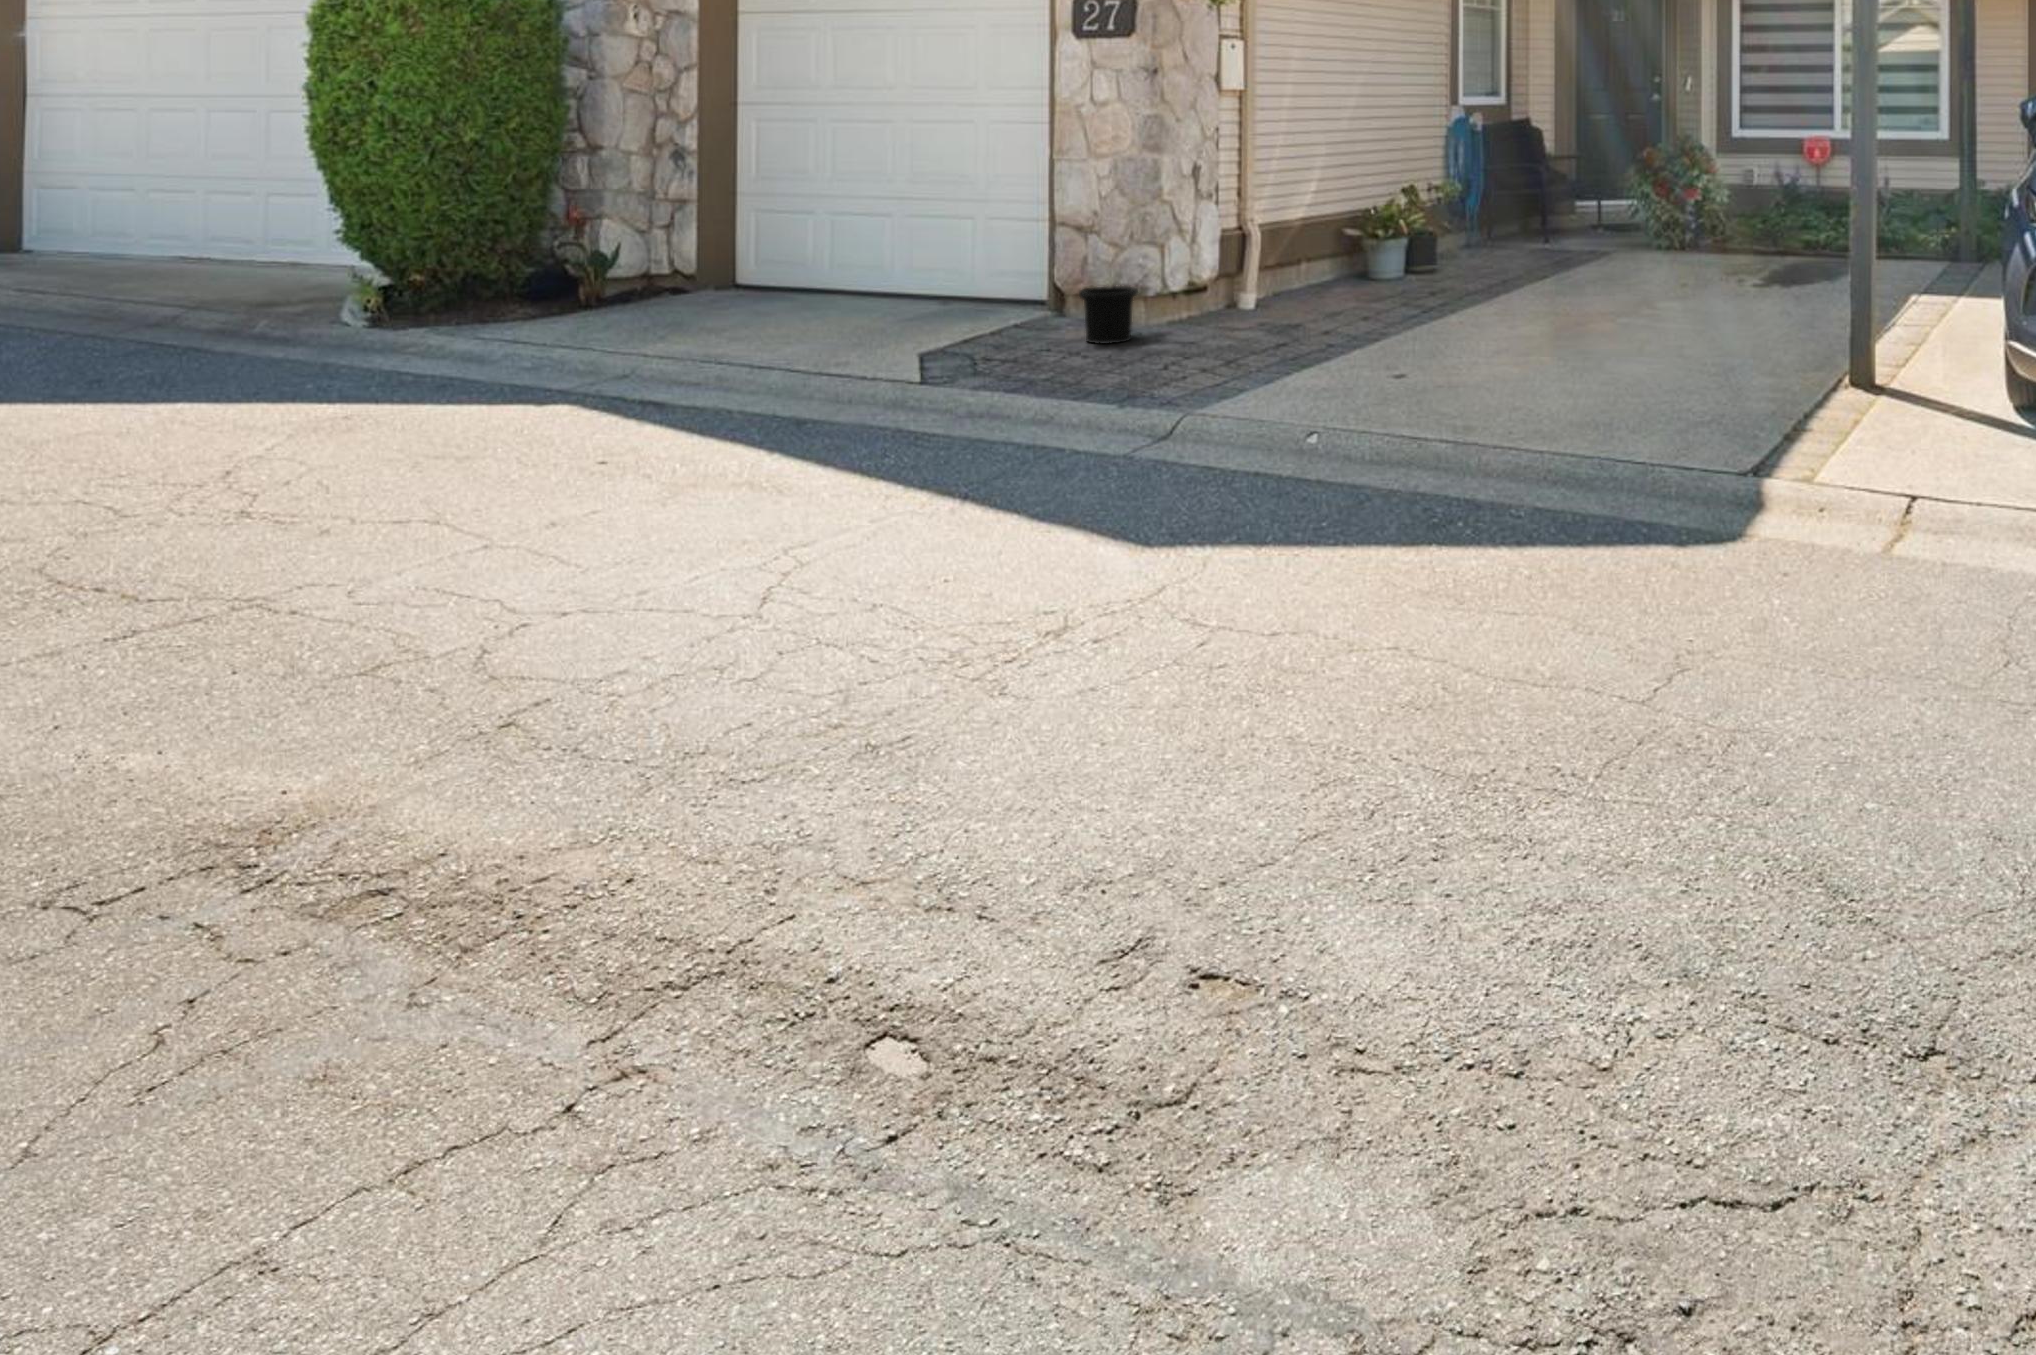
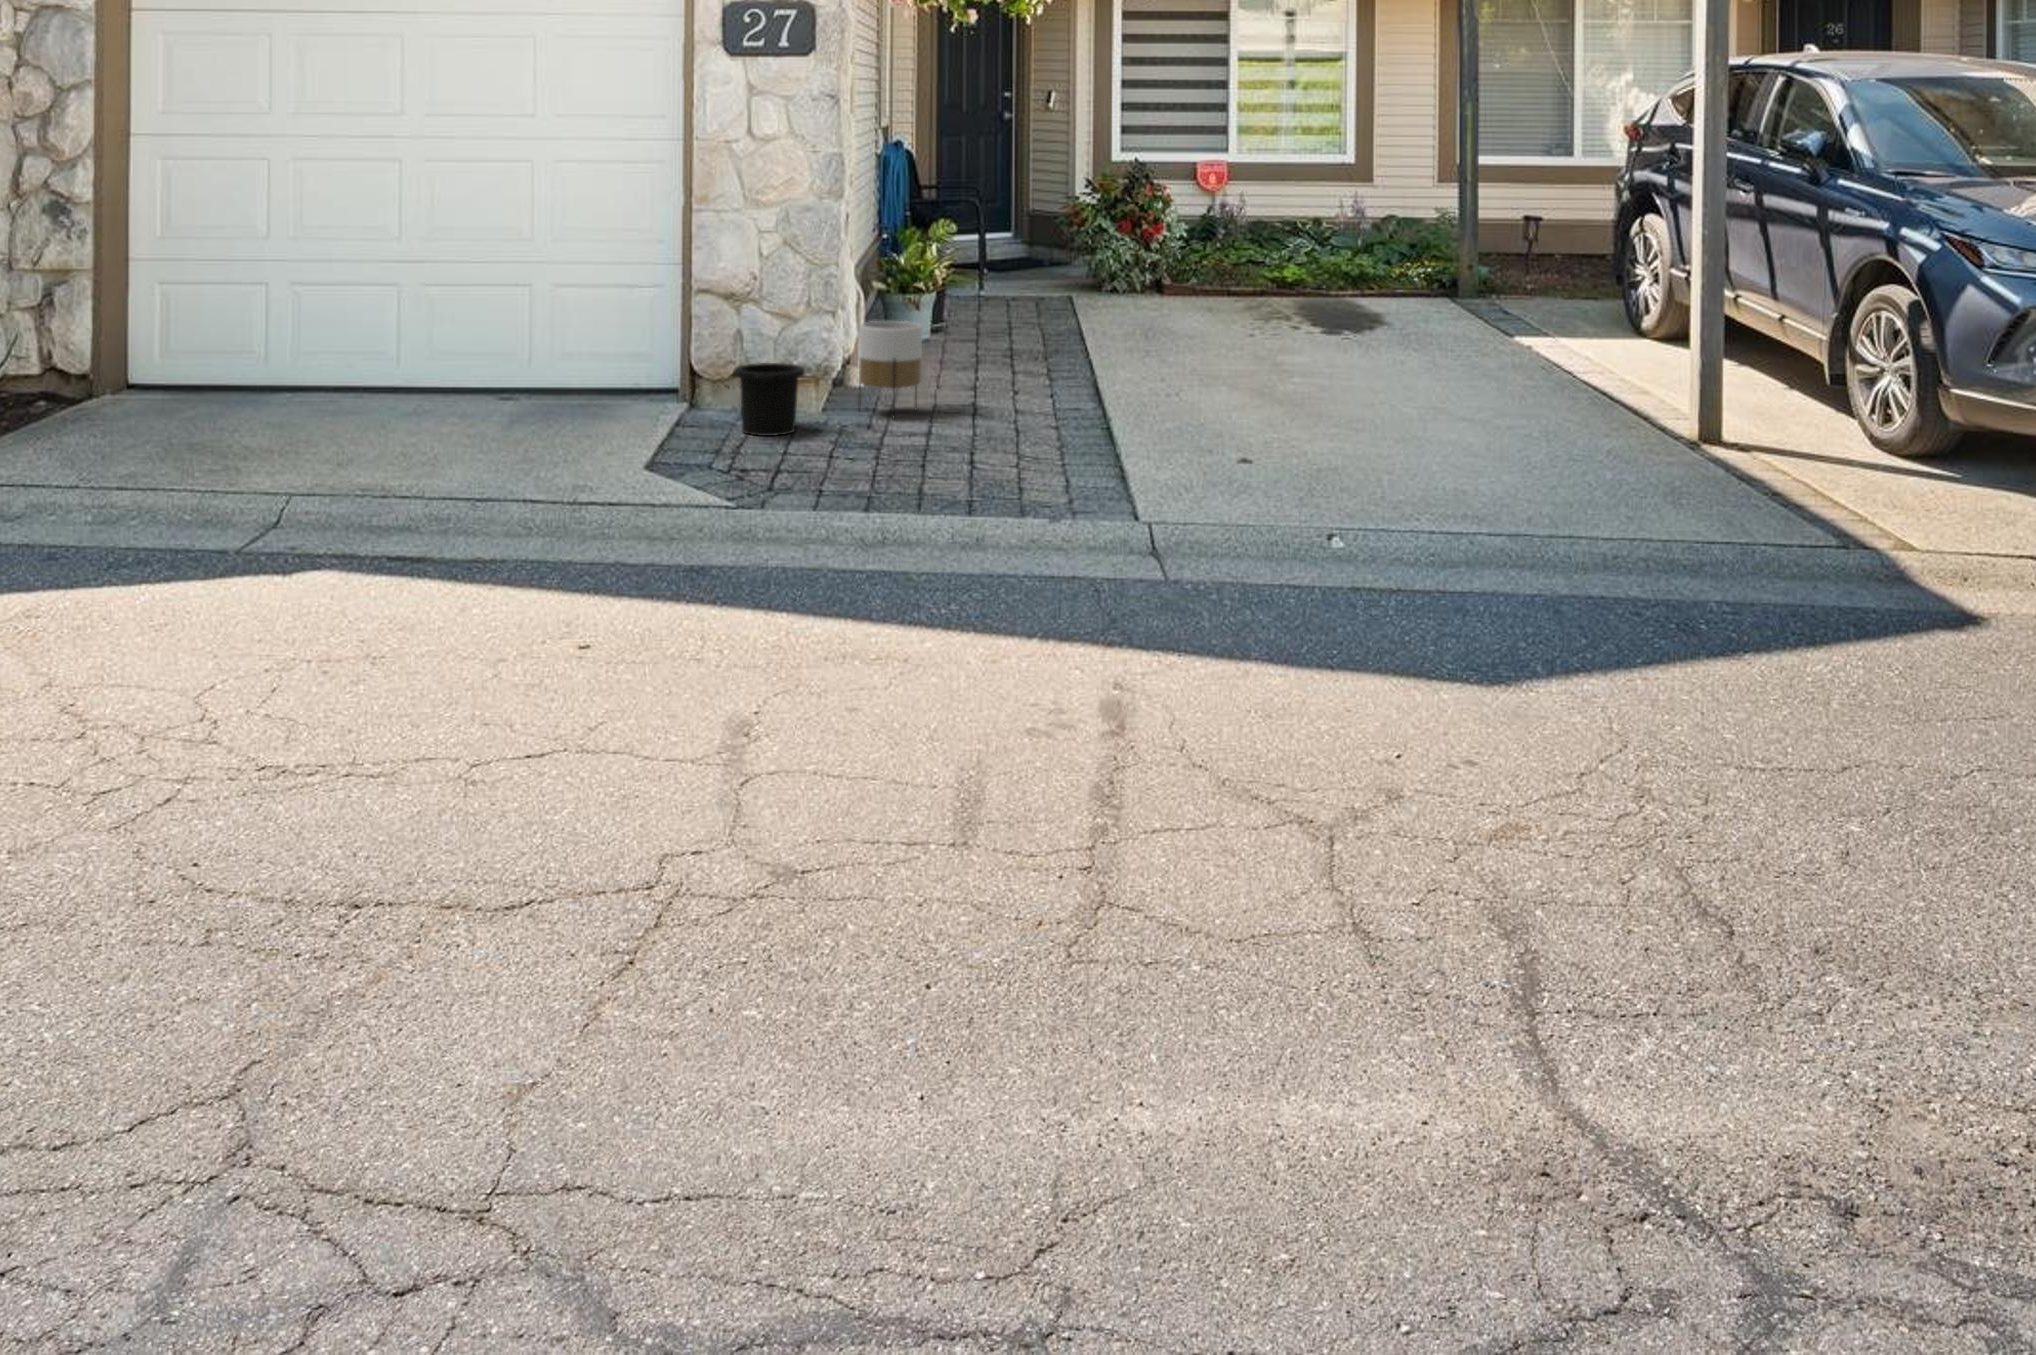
planter: none [1206,256,1261,337] -> present [858,321,922,408]

